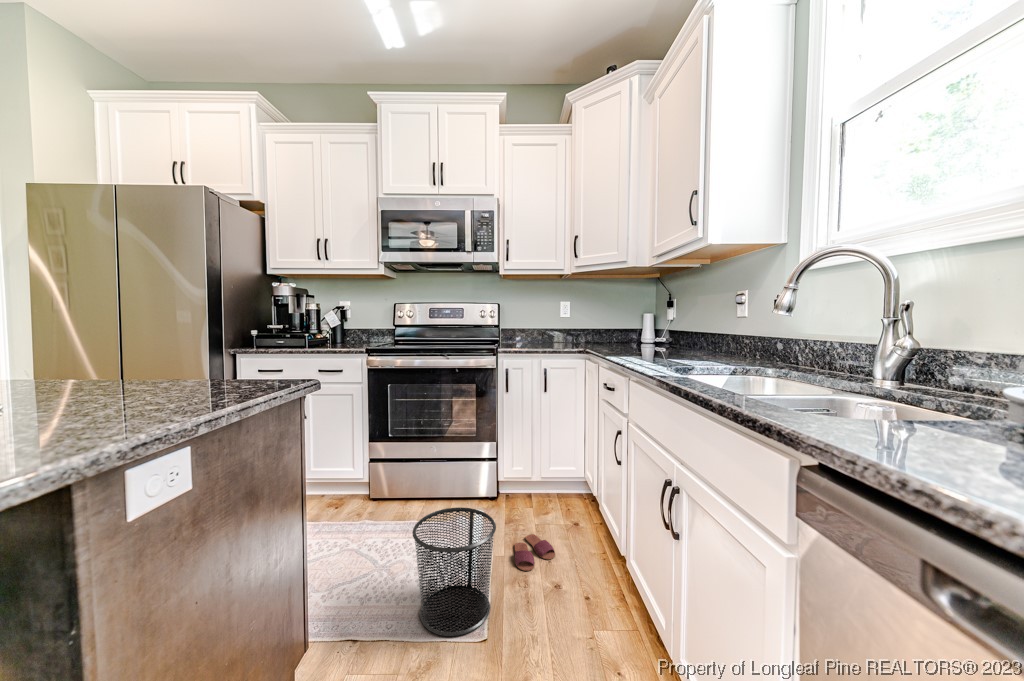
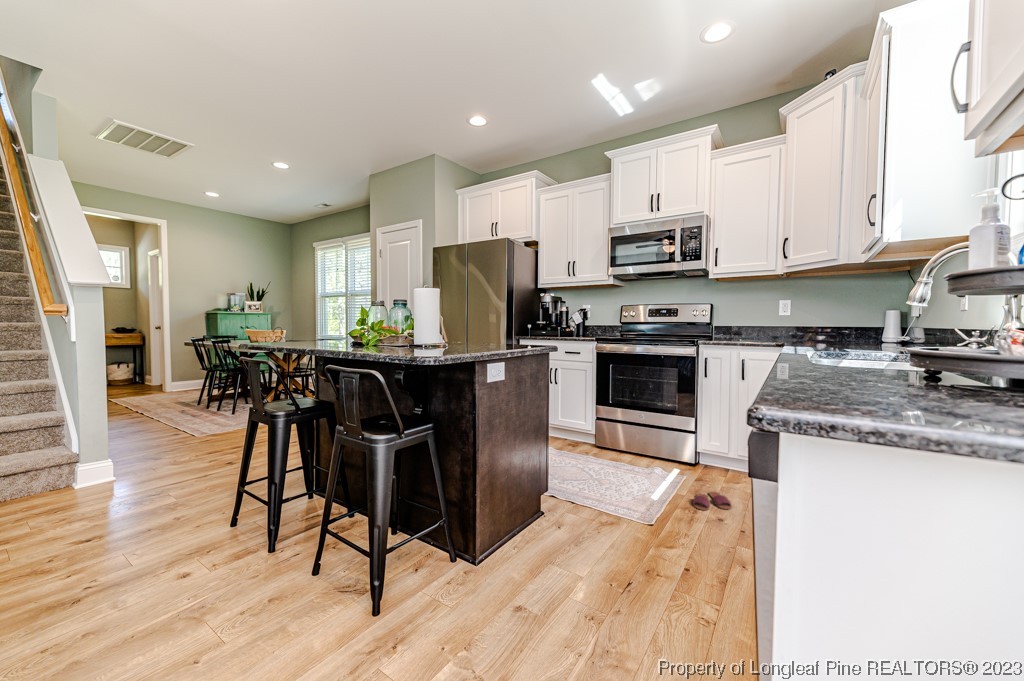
waste bin: present [412,507,496,636] -> none [610,445,669,524]

